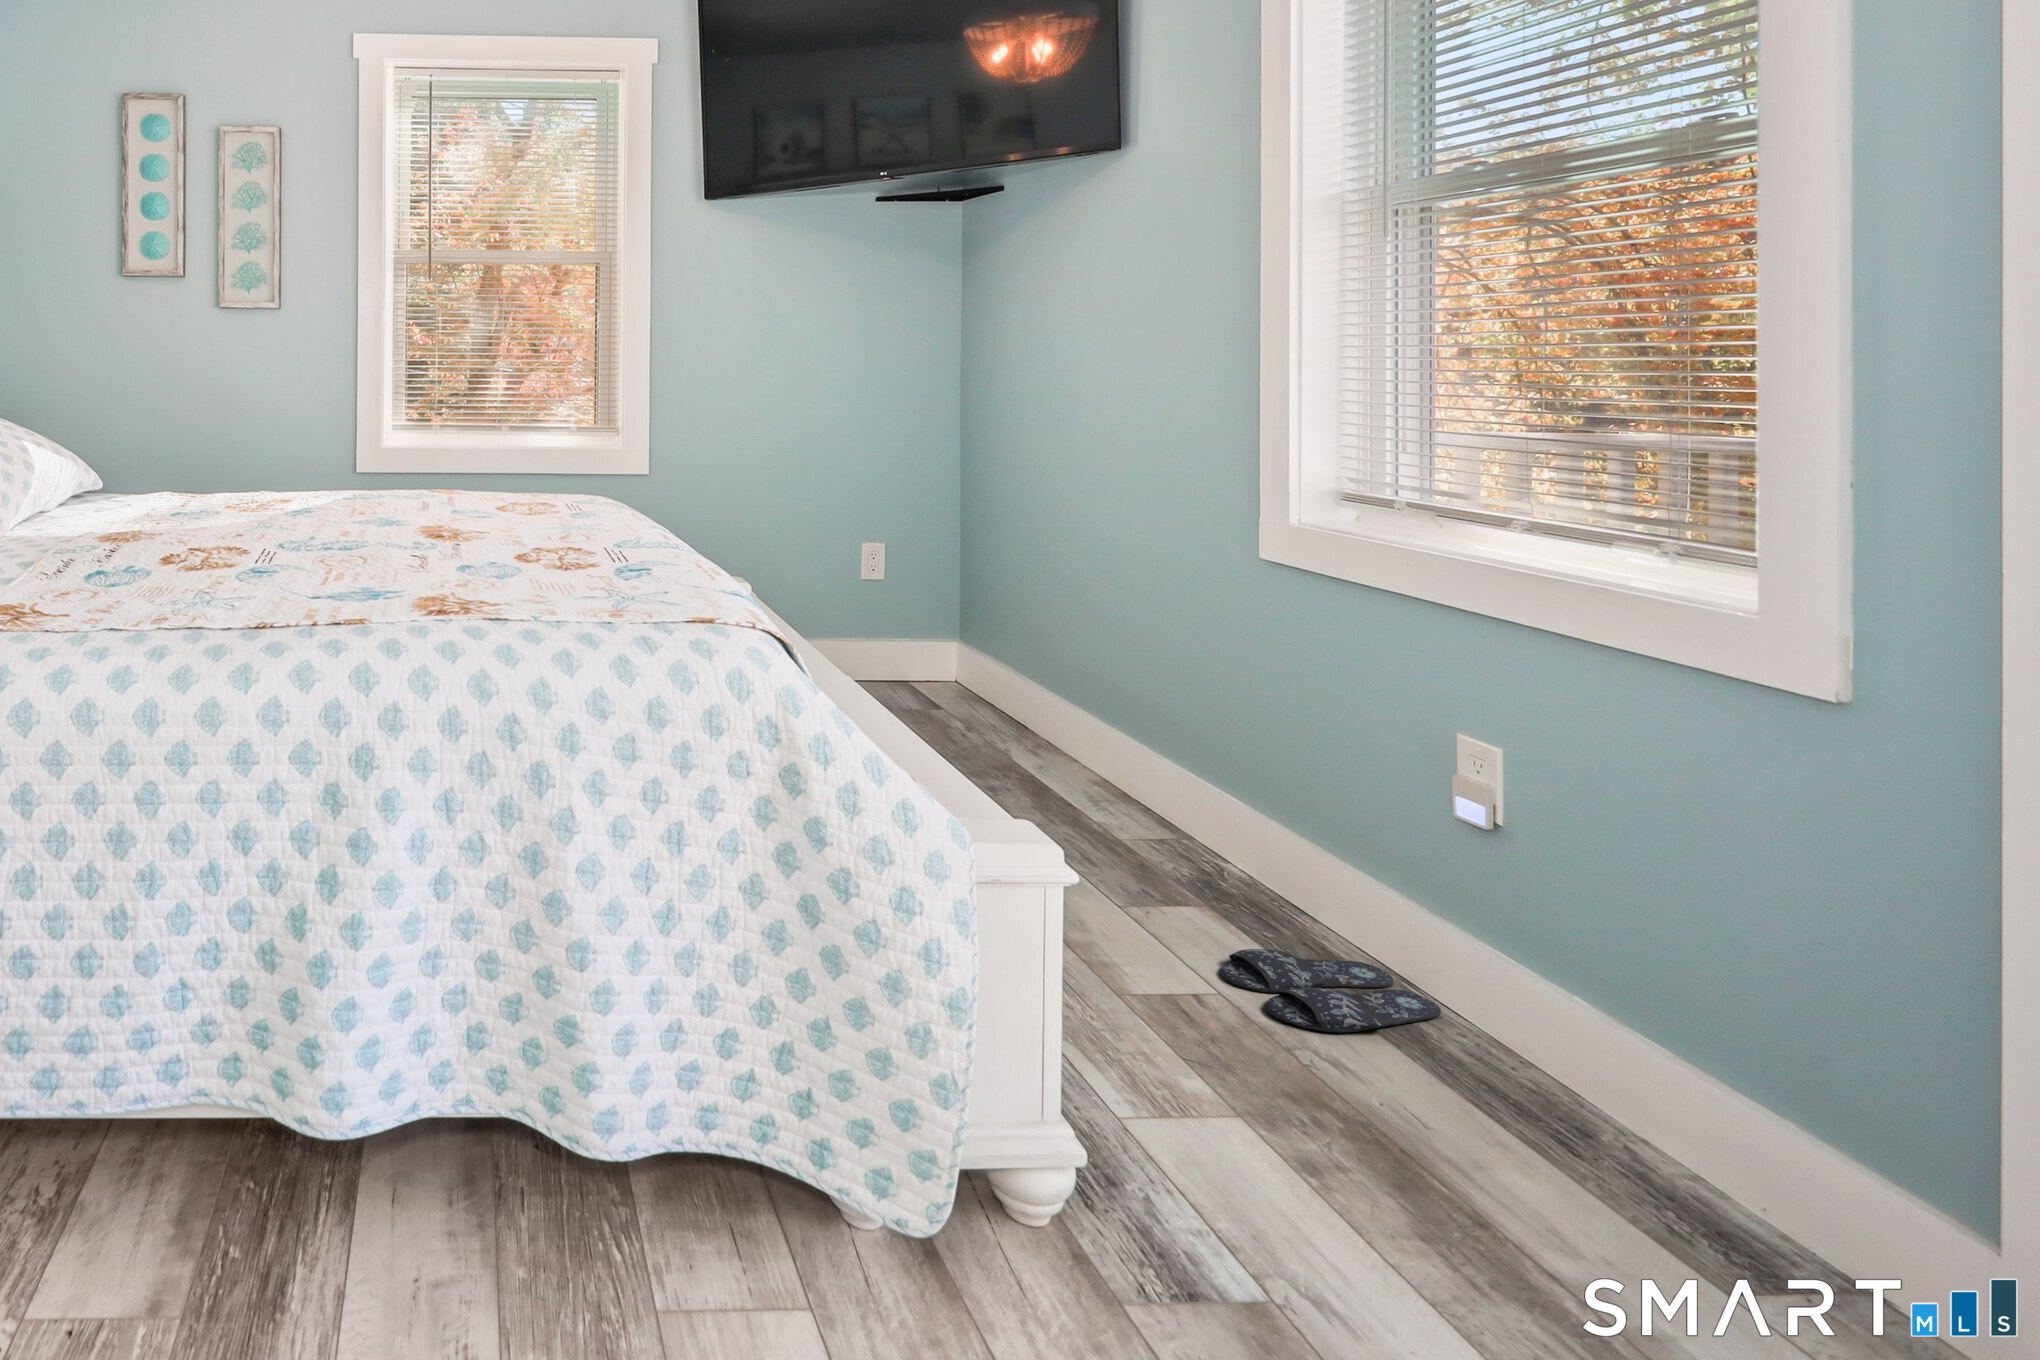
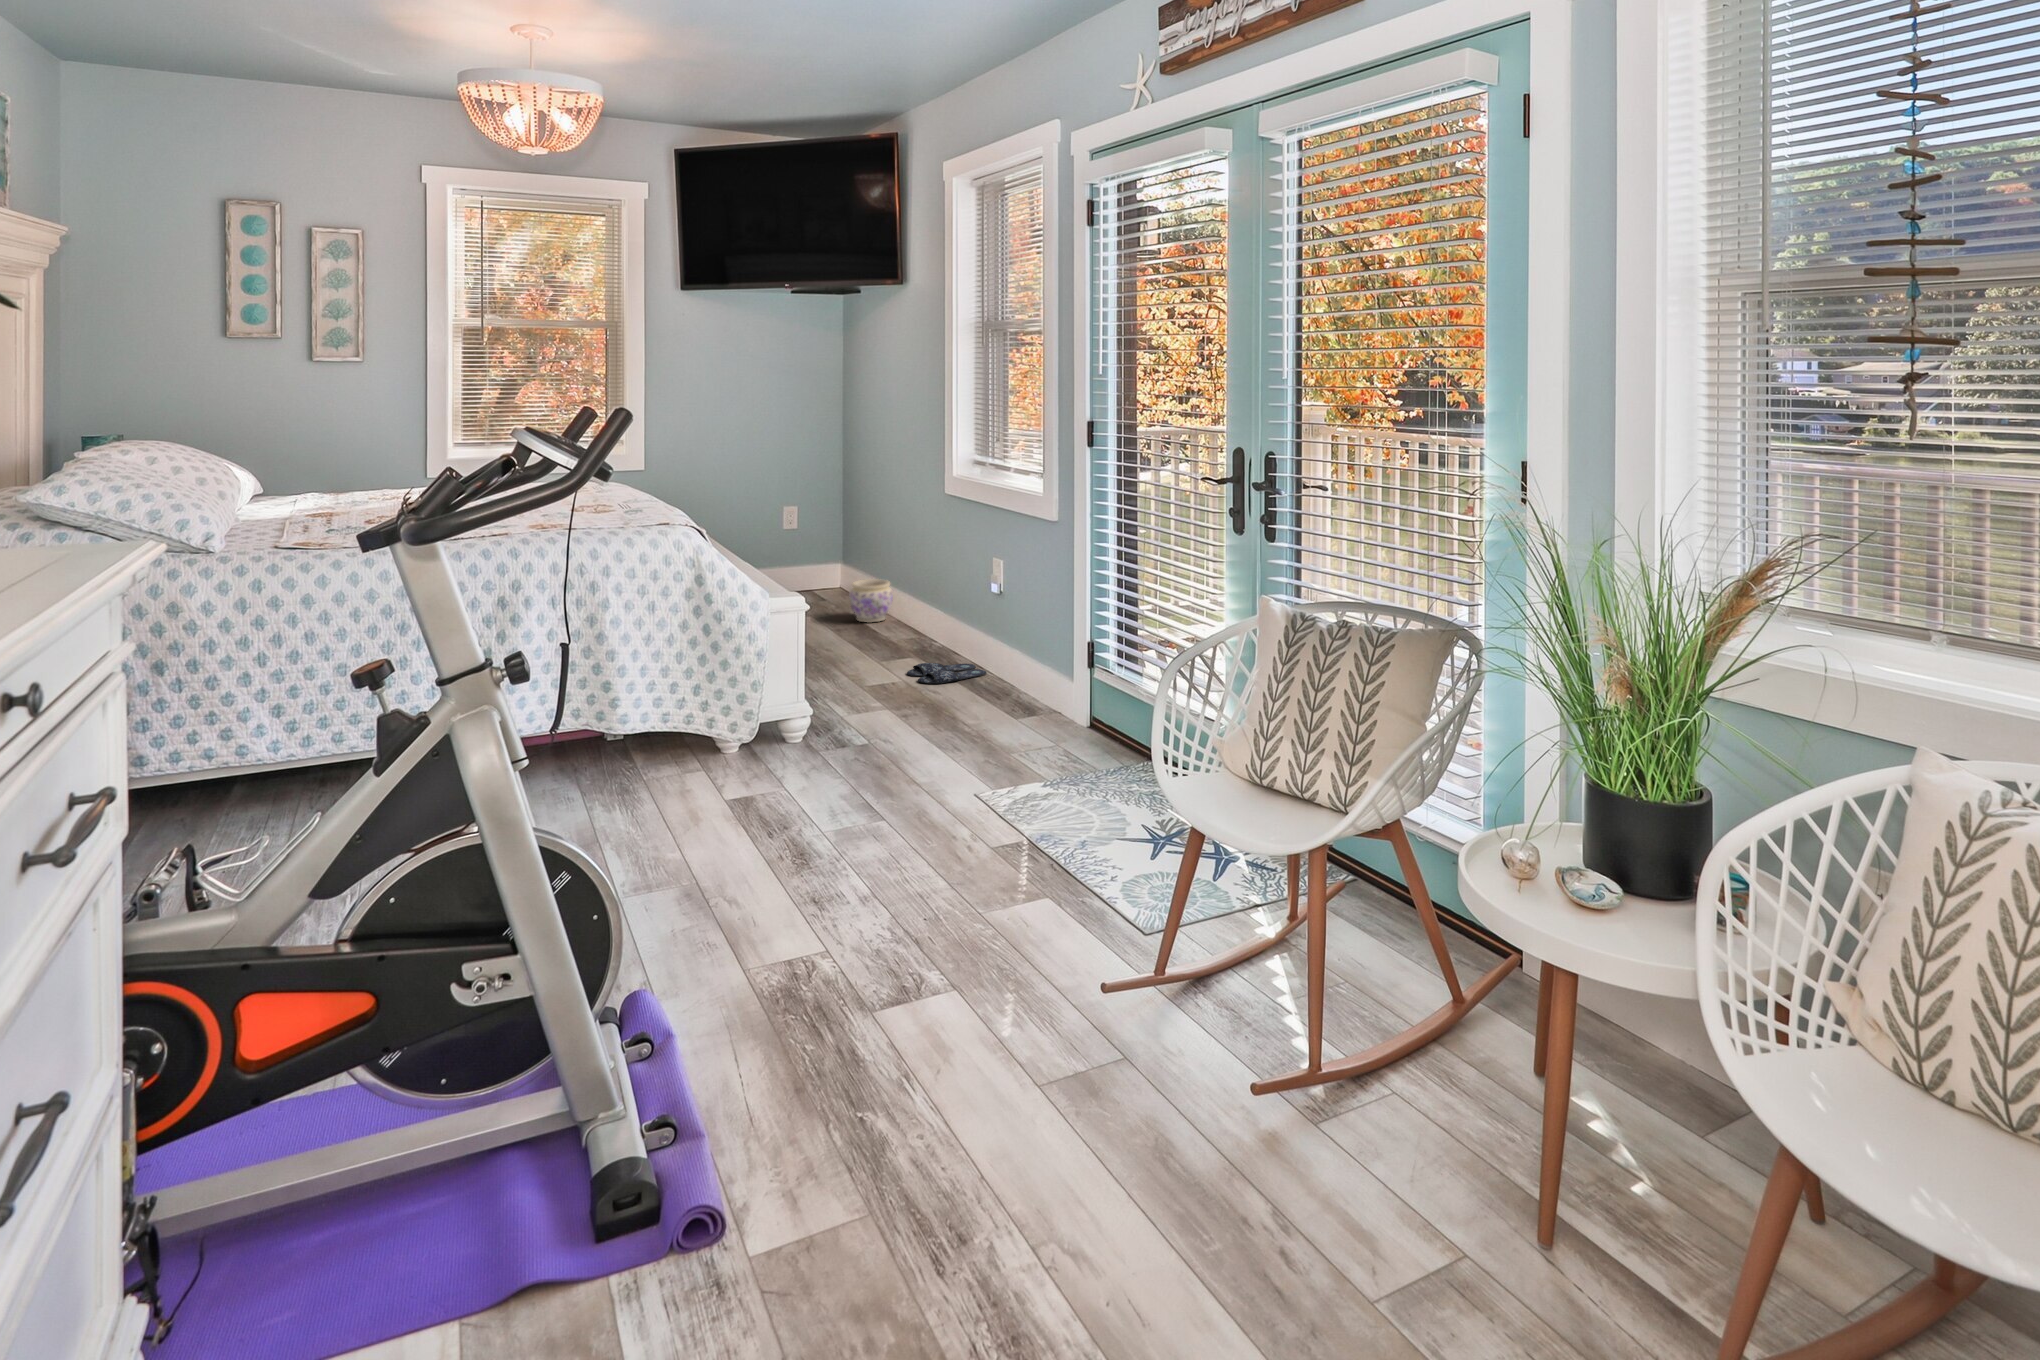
planter: none [1006,699,1097,789] -> present [849,579,893,623]

